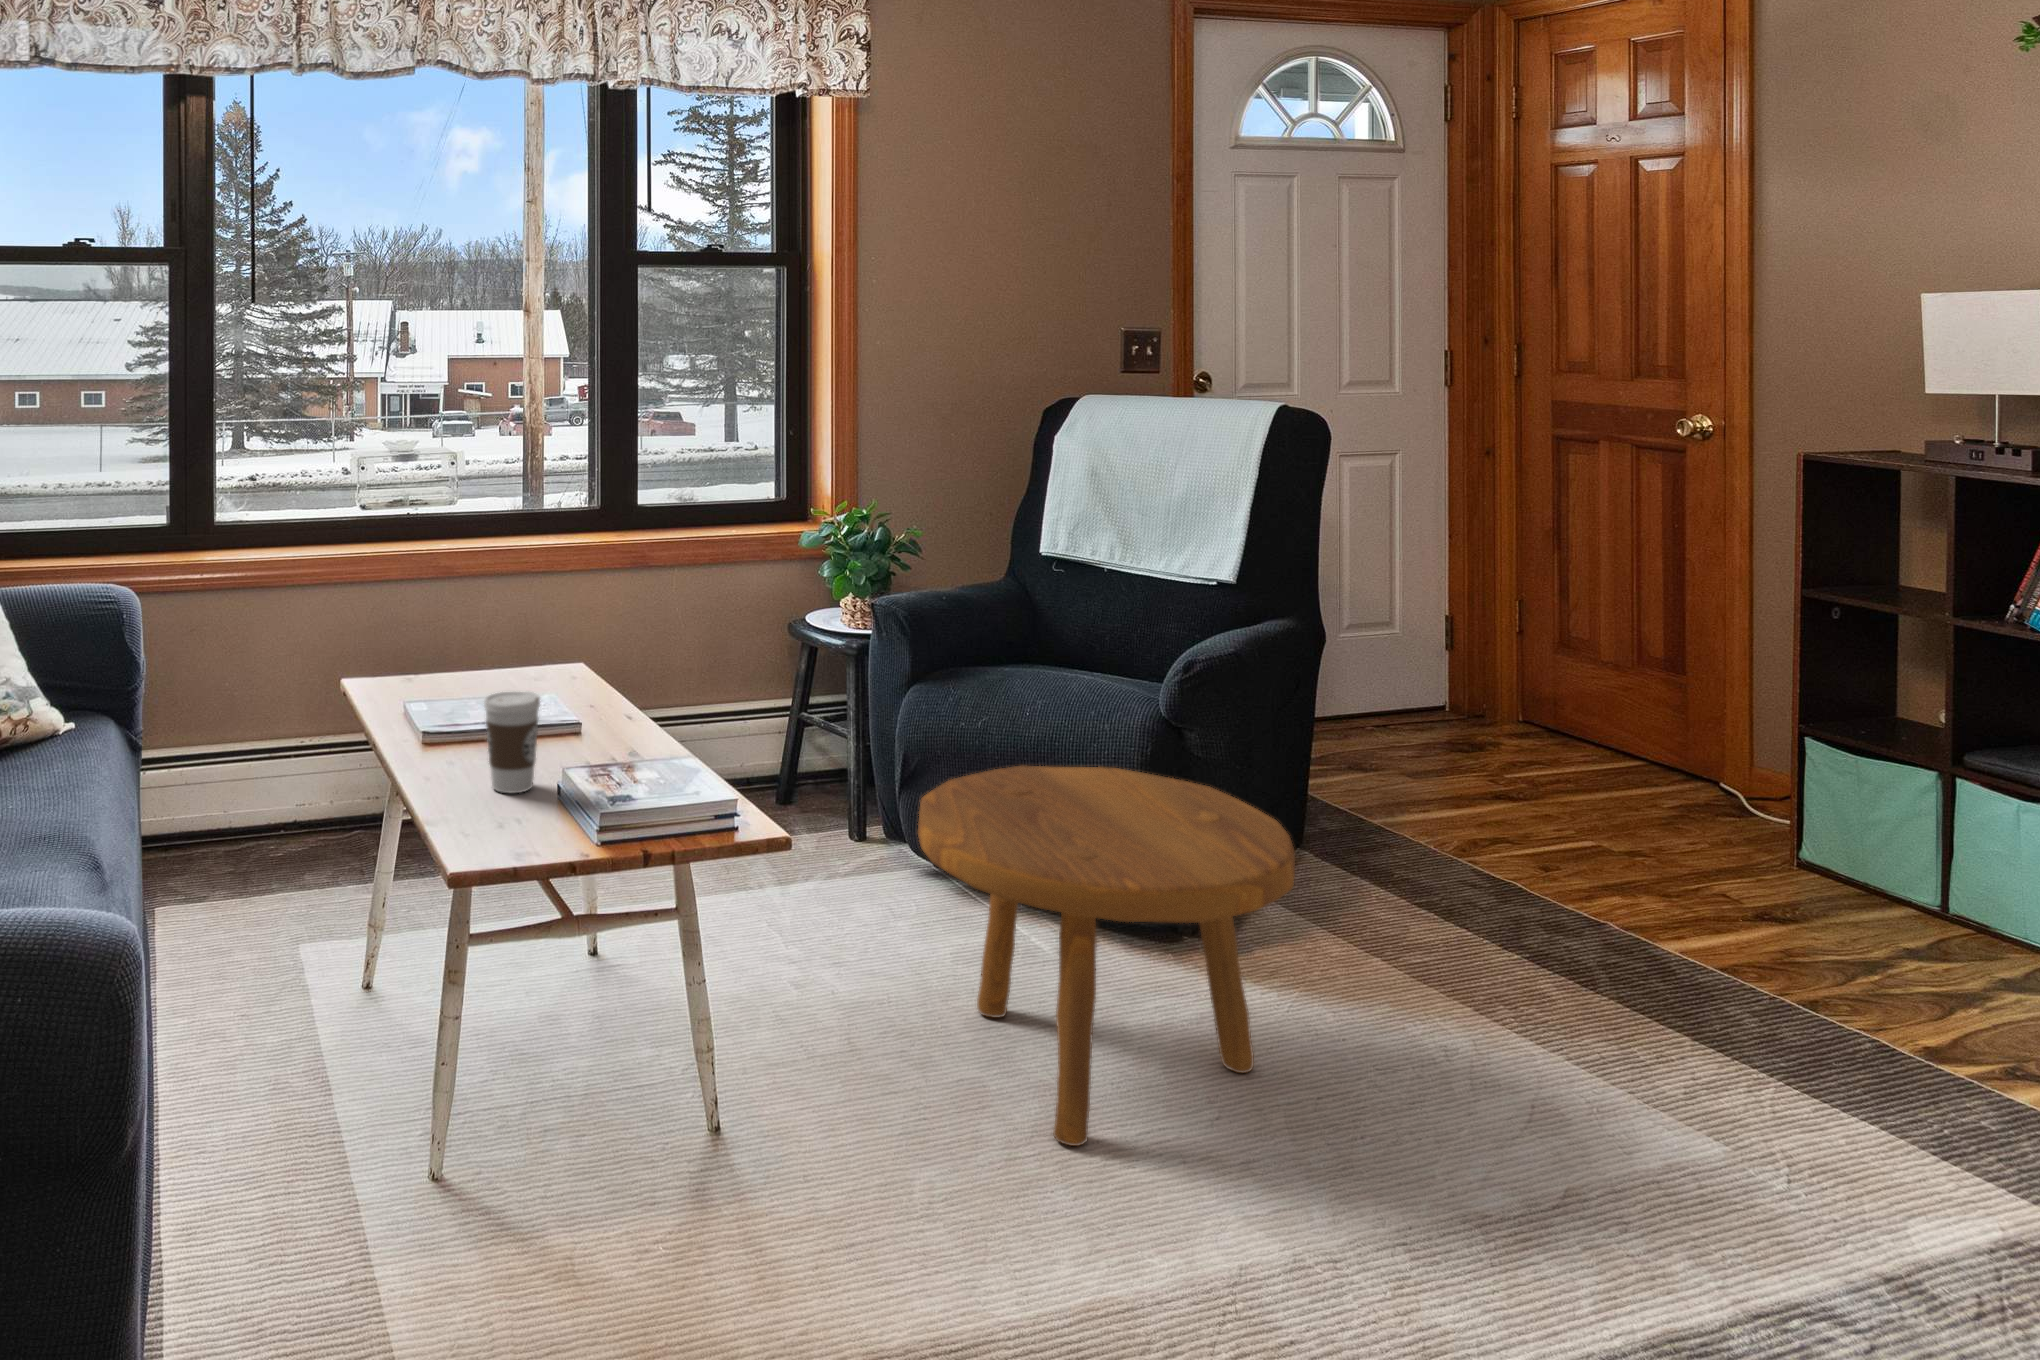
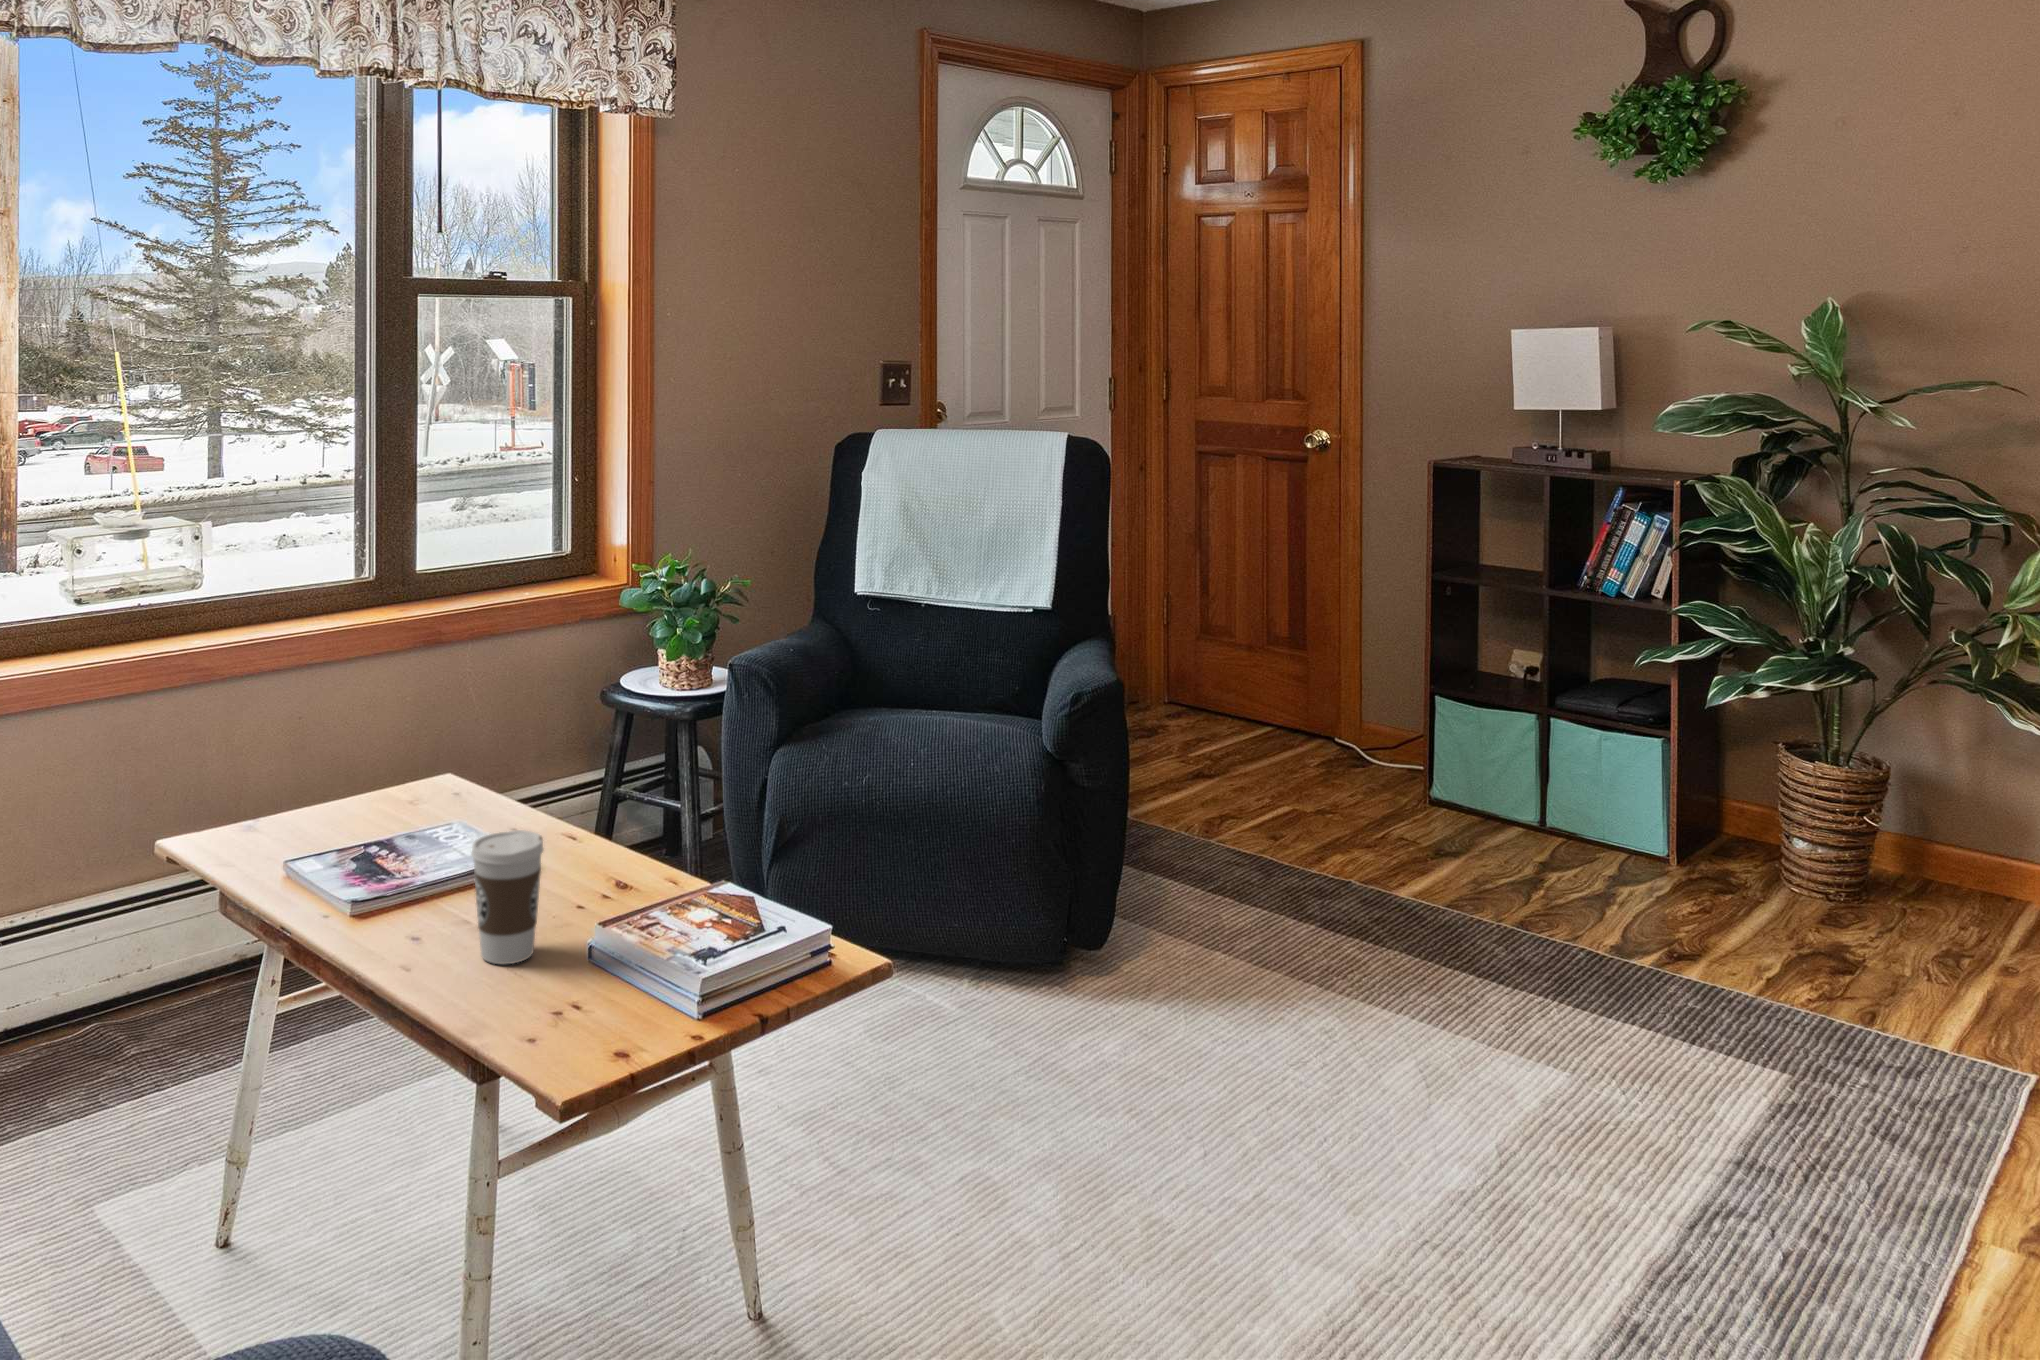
footstool: present [918,766,1295,1146] -> none [904,817,1282,1230]

